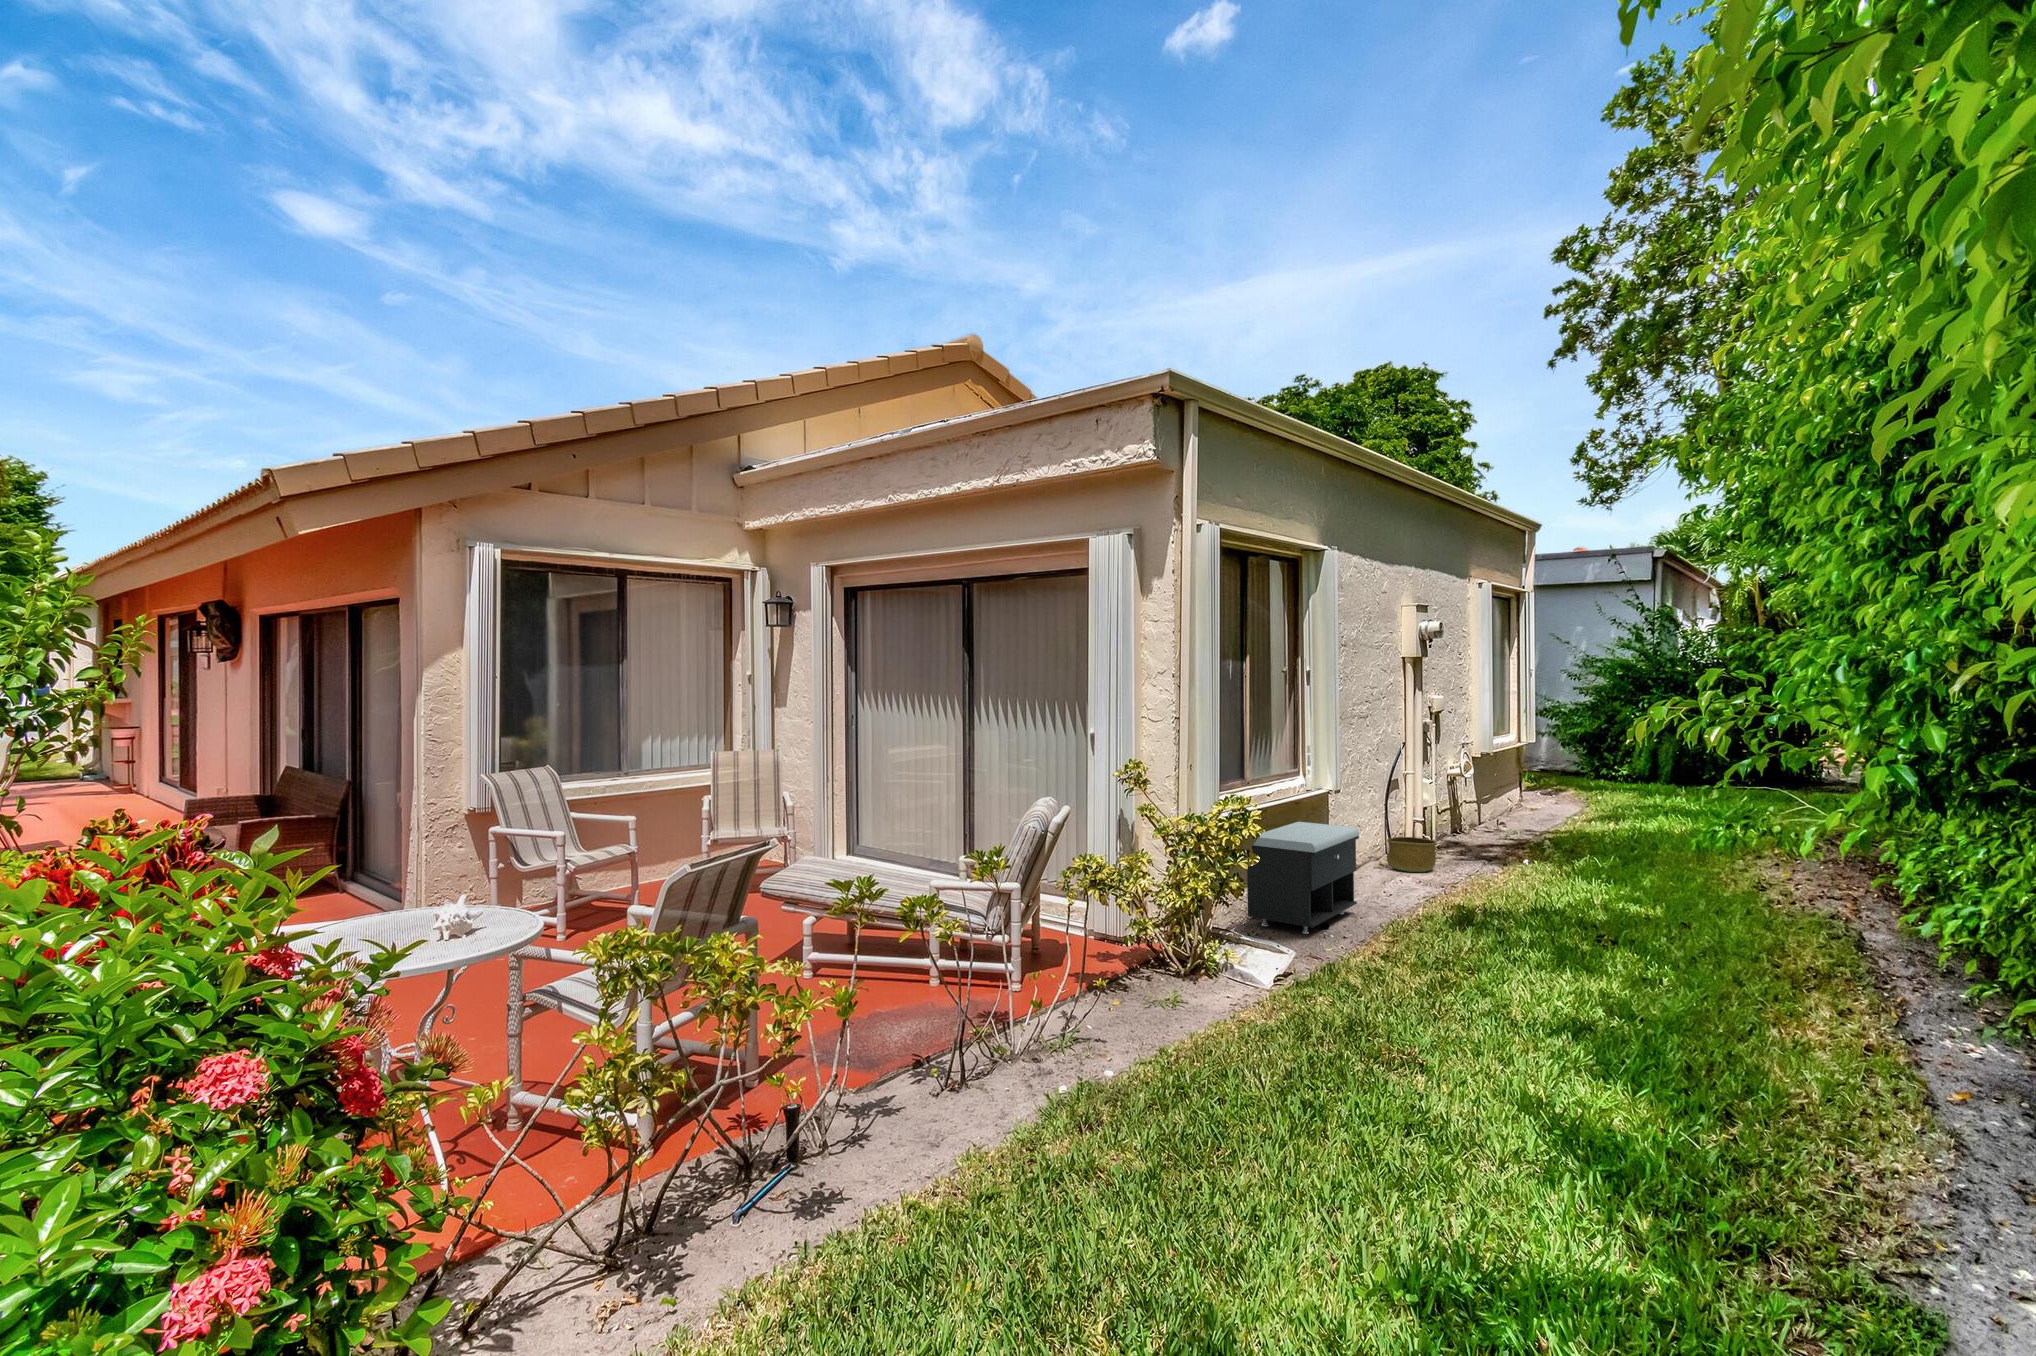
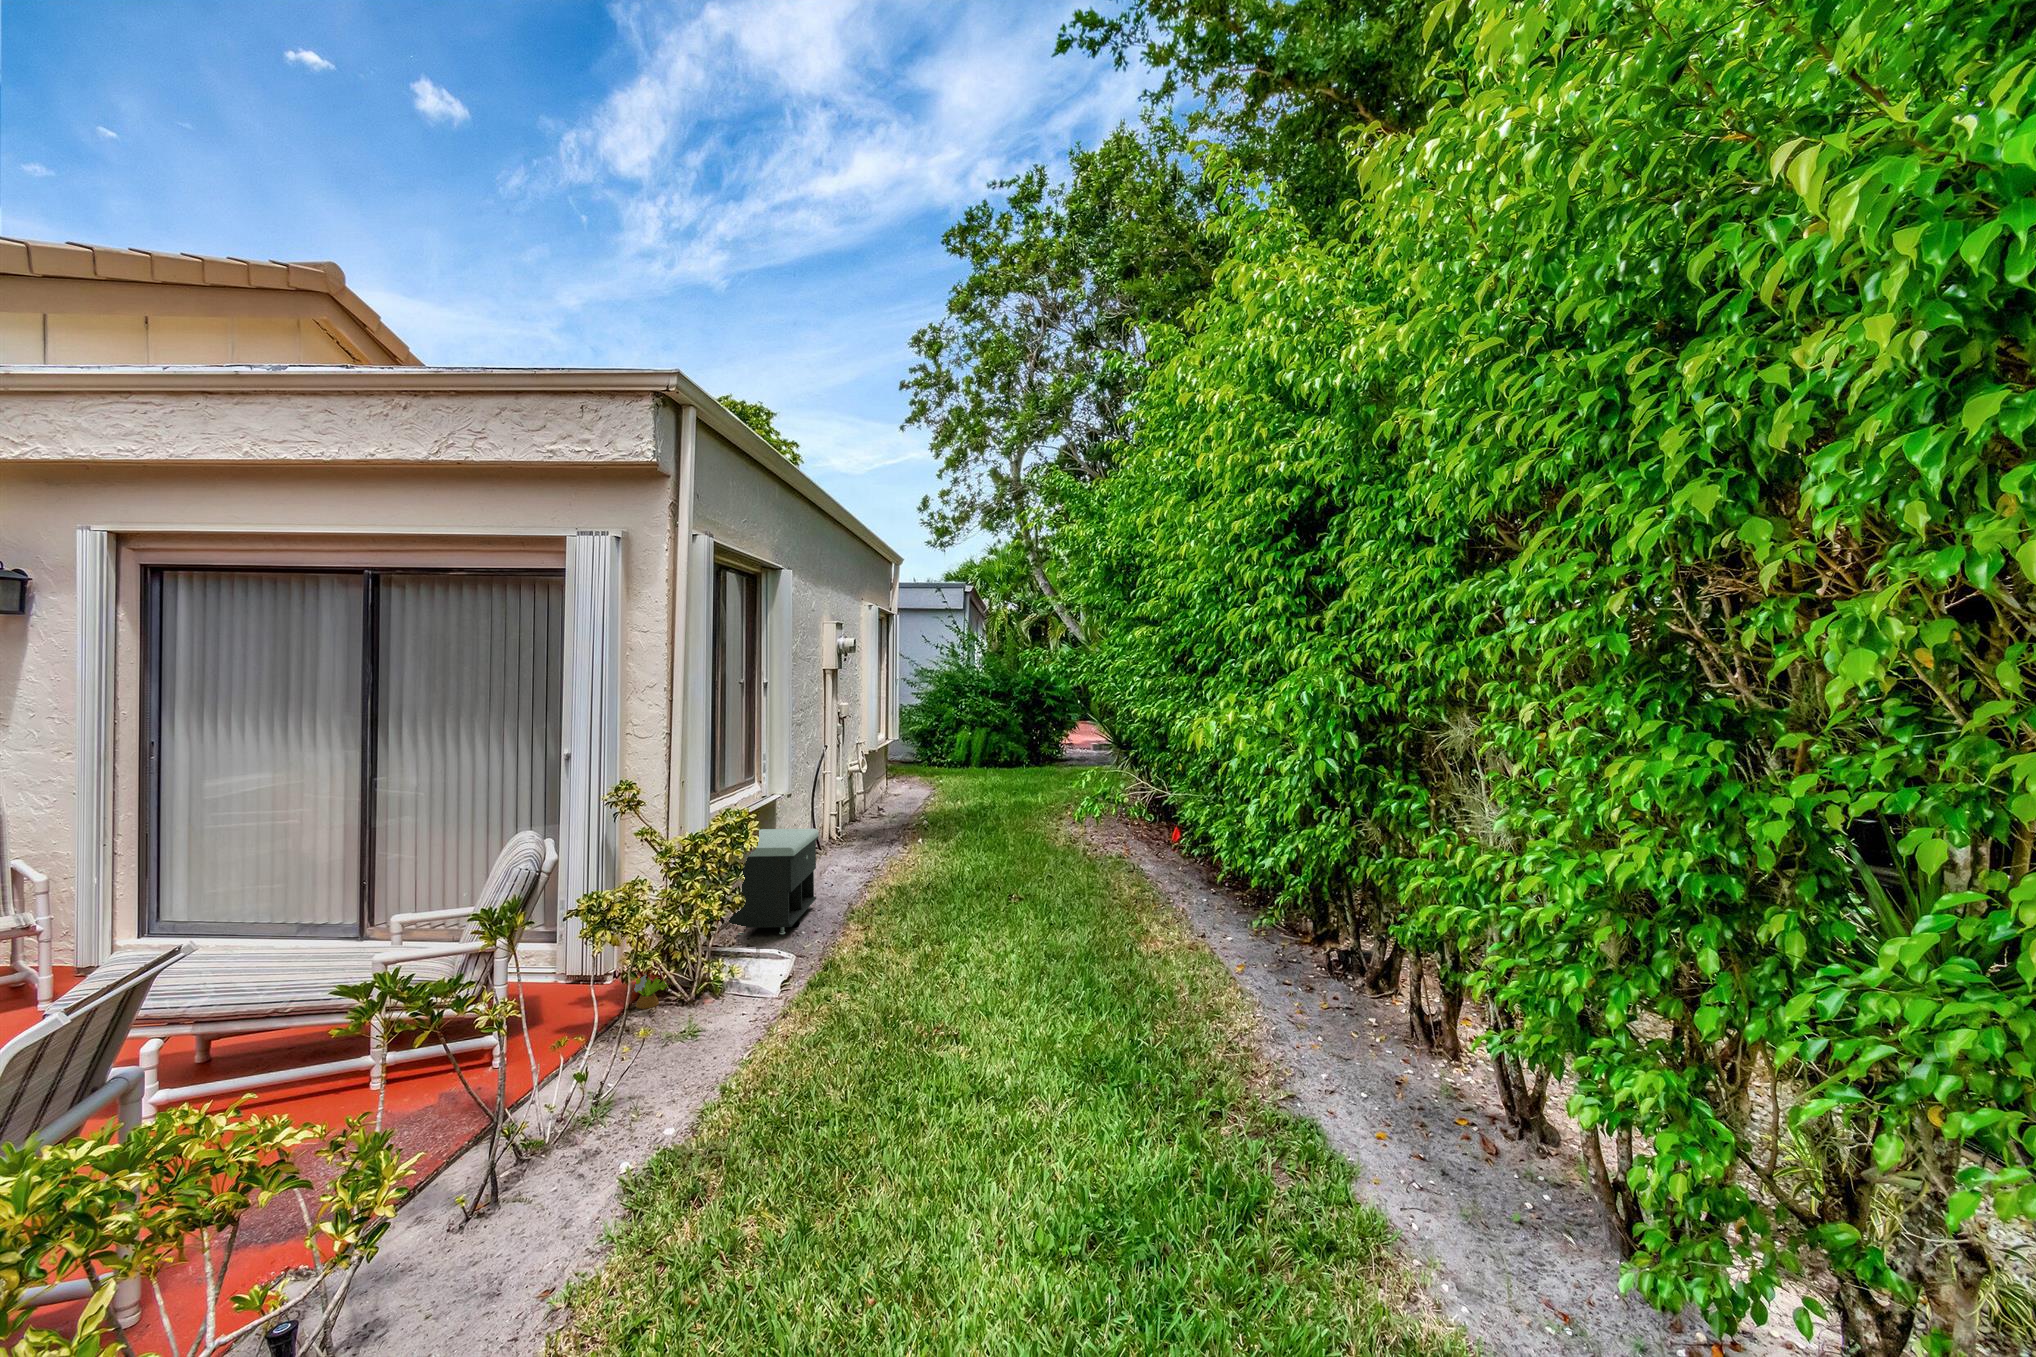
basket: present [1387,837,1437,872] -> none [819,833,860,864]
decorative plant: none [1128,936,1165,976] -> present [634,975,669,1009]

